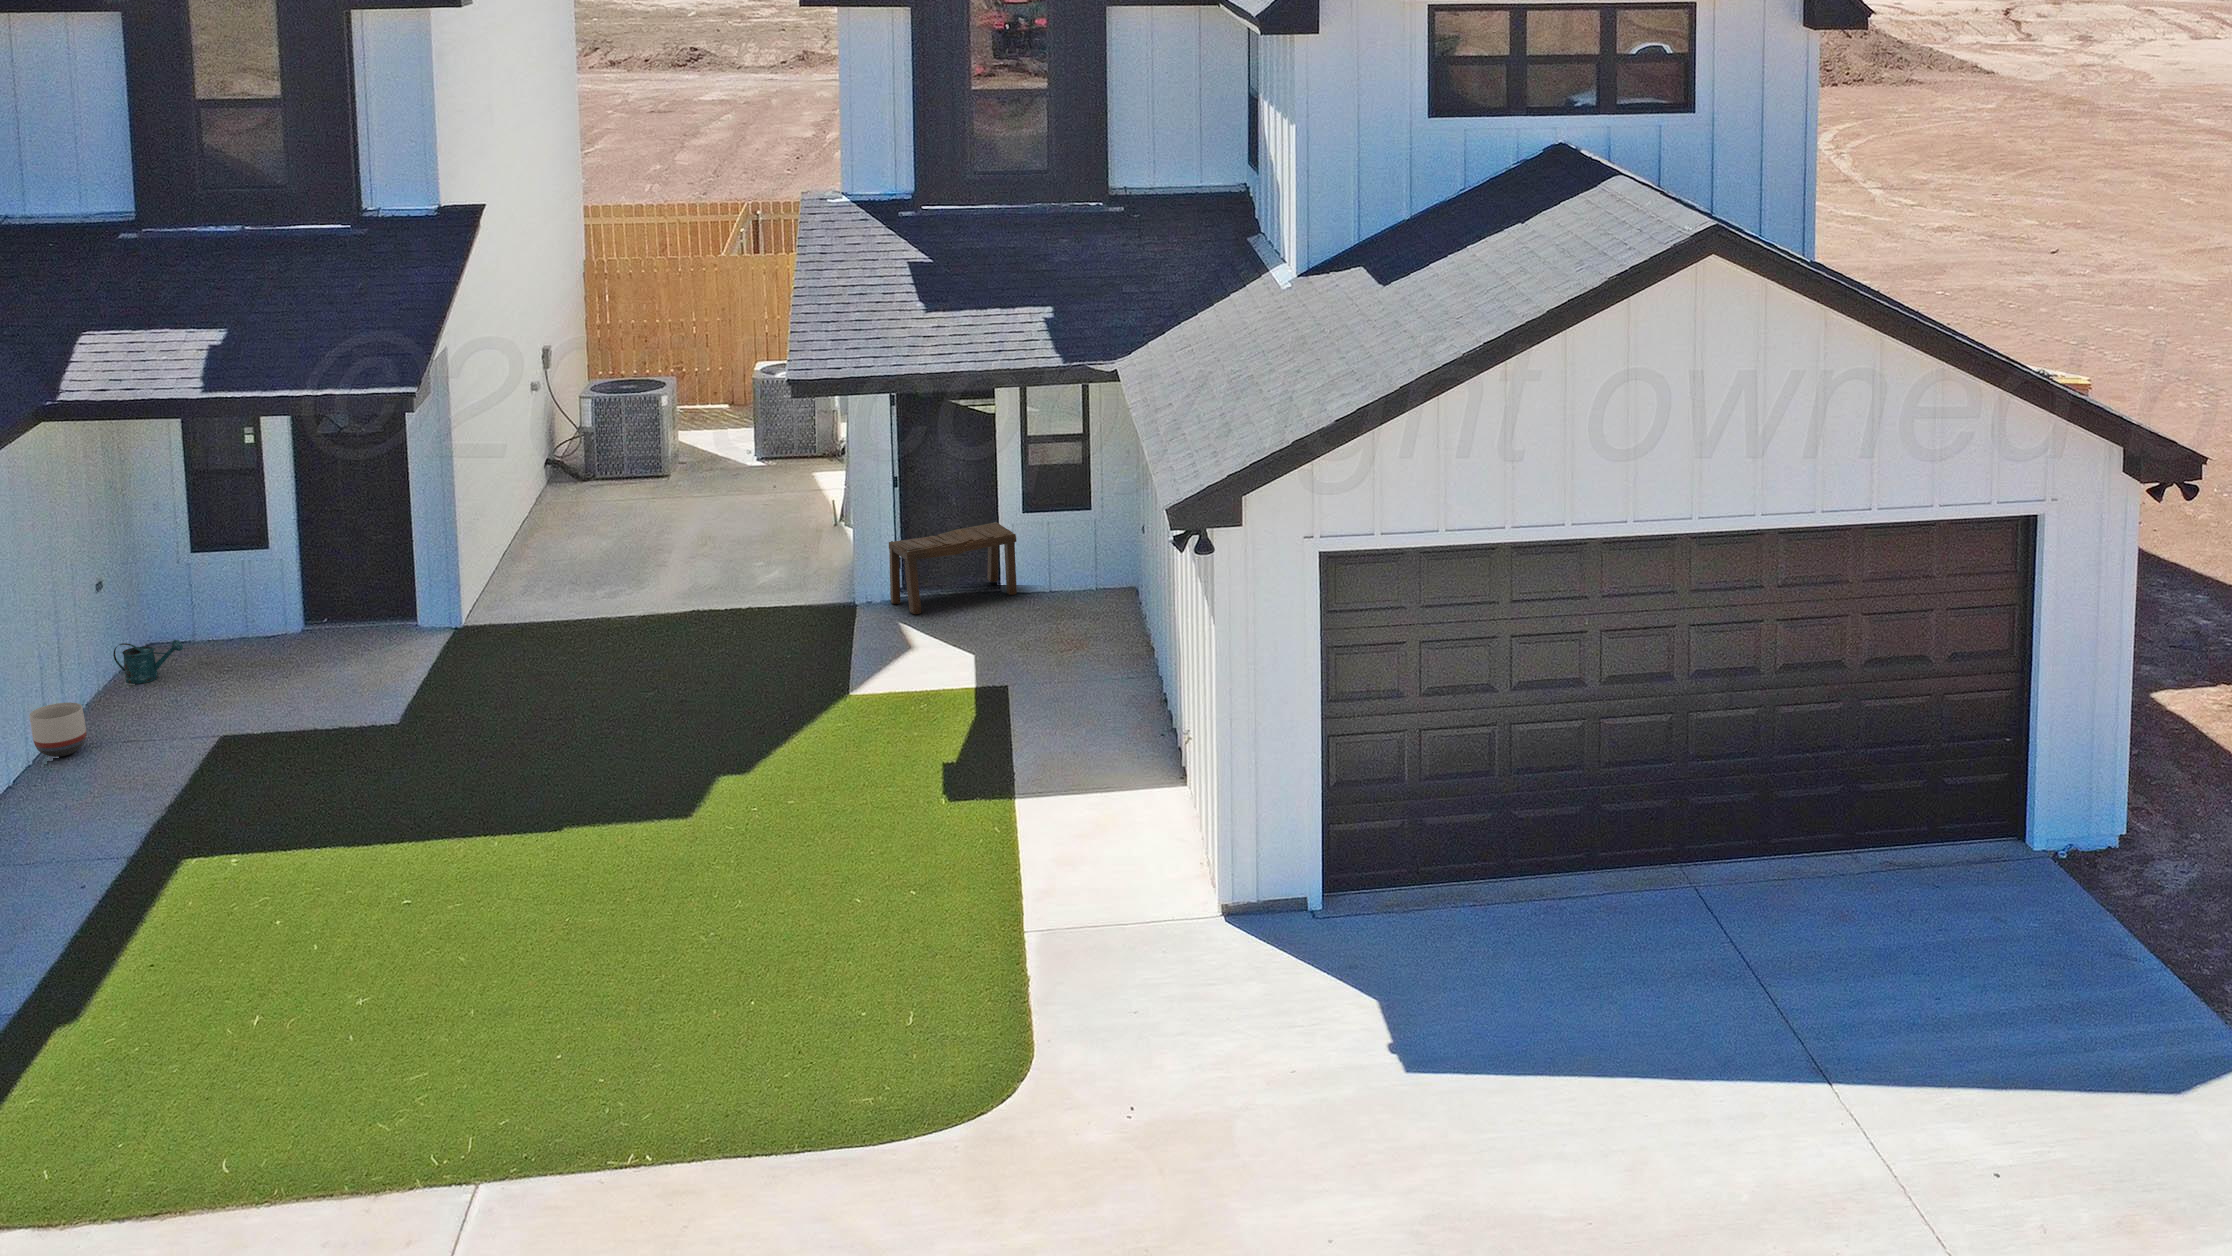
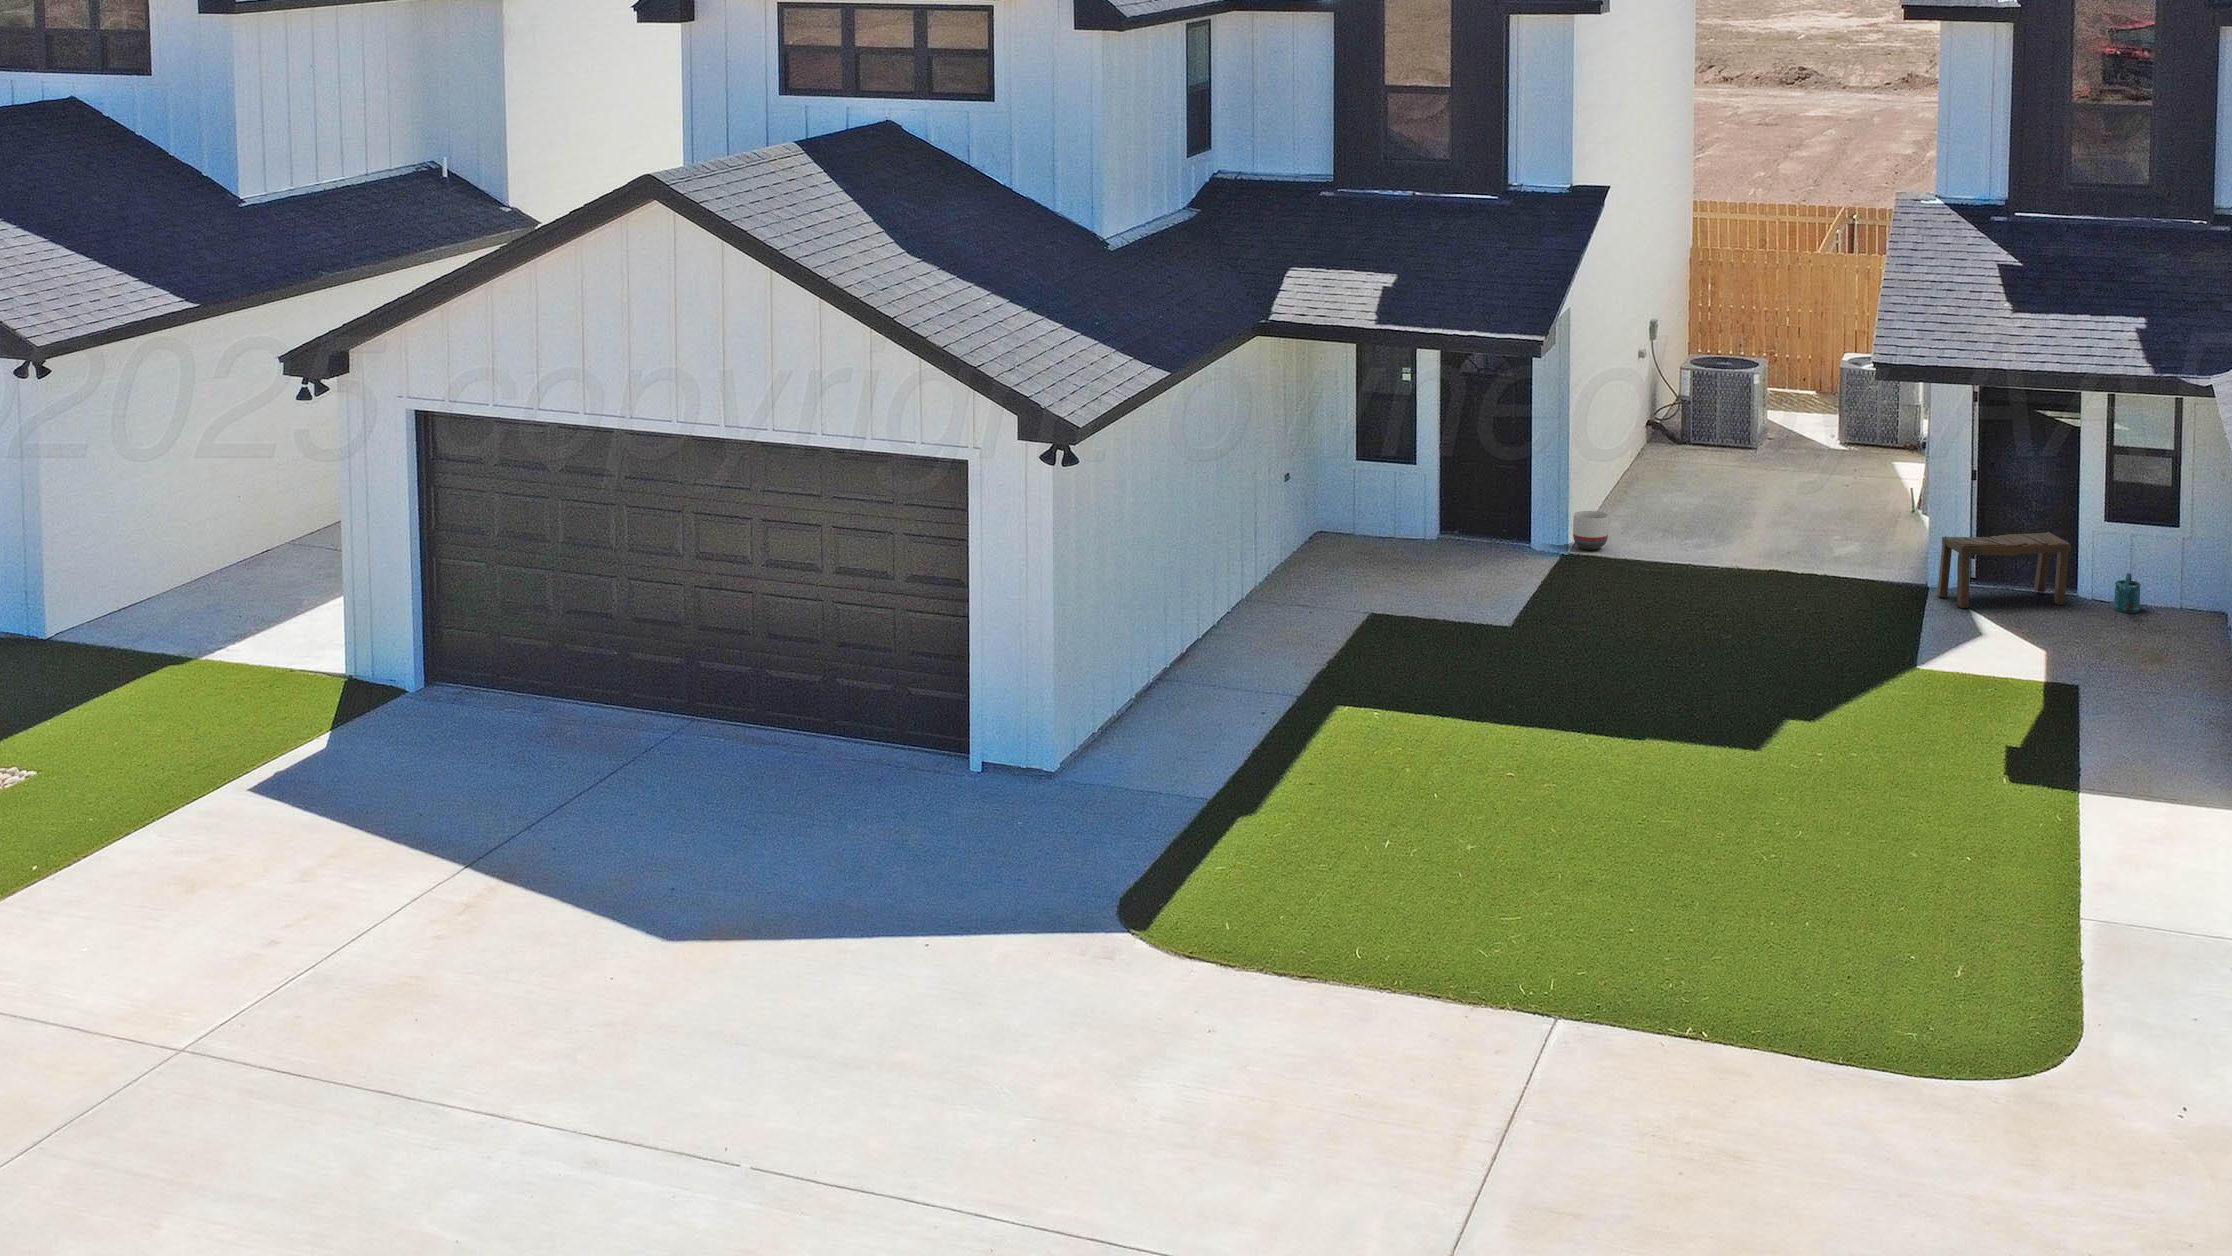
watering can: present [113,640,183,684] -> present [2113,573,2141,613]
planter: present [30,702,86,757] -> present [1573,511,1609,550]

